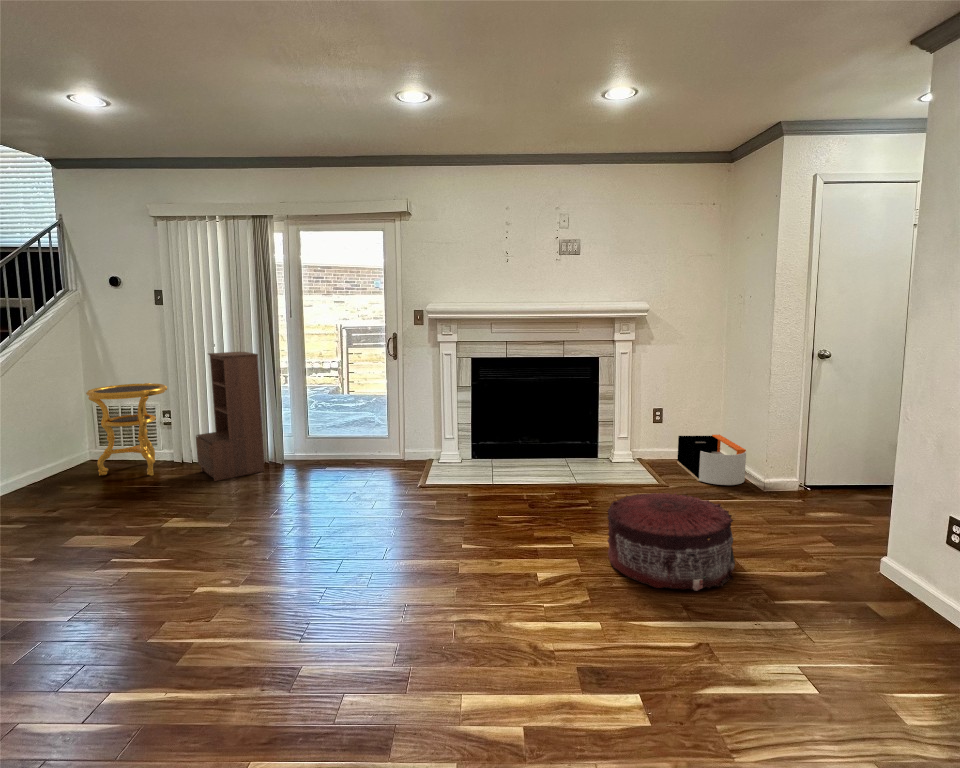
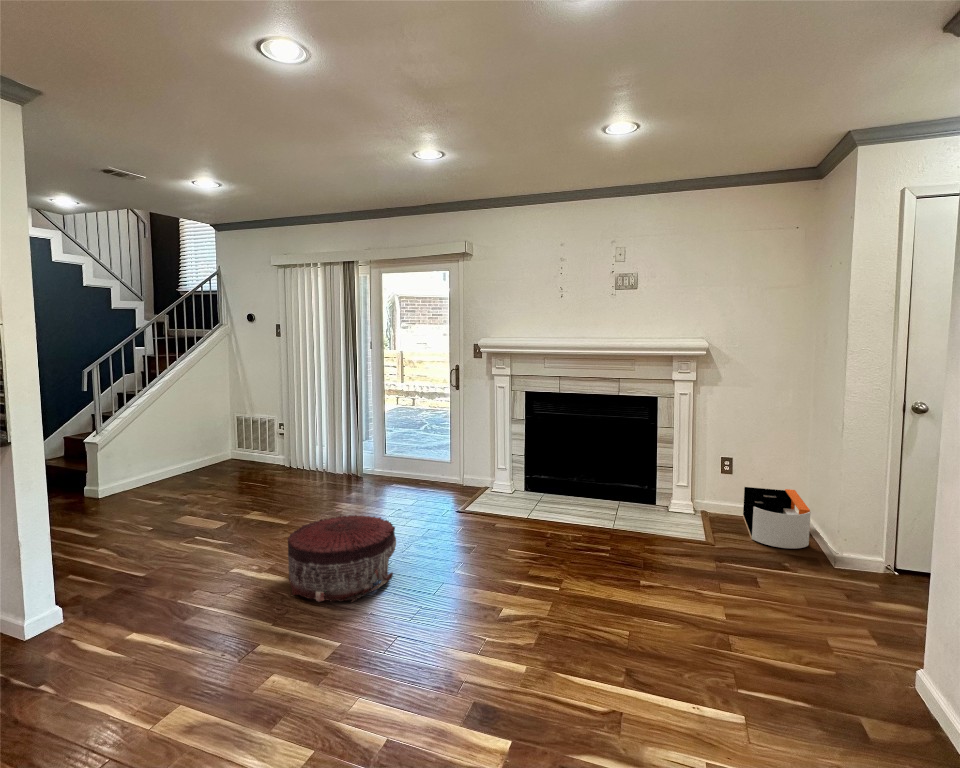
bookshelf: present [196,352,264,481] -> none [290,378,341,489]
side table: present [86,383,167,476] -> none [214,402,275,480]
pouf: present [608,493,735,591] -> present [287,515,396,602]

